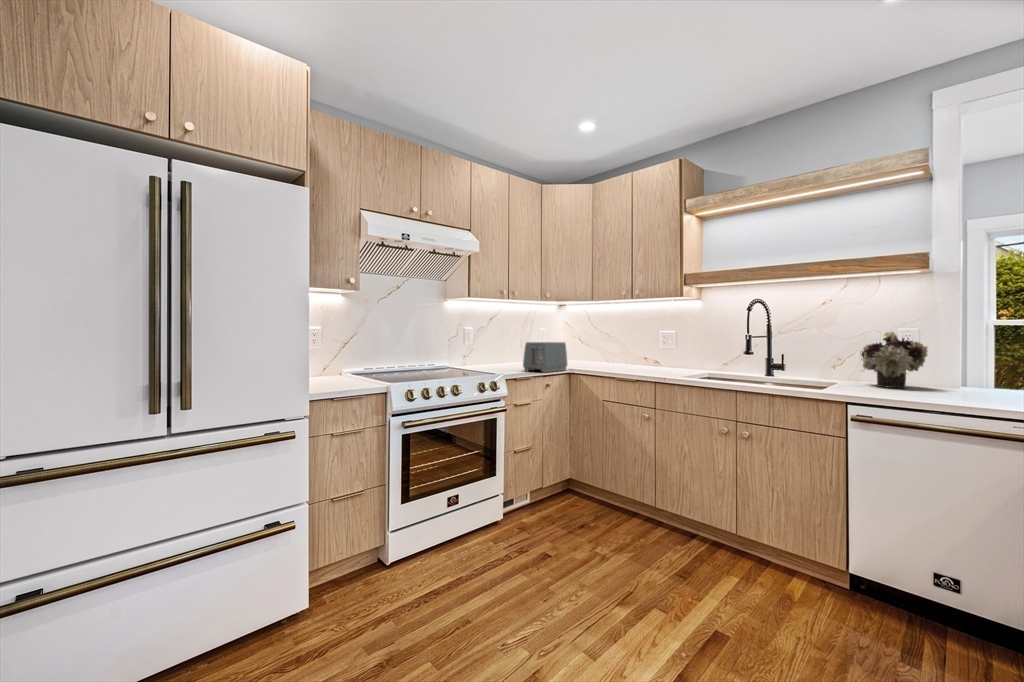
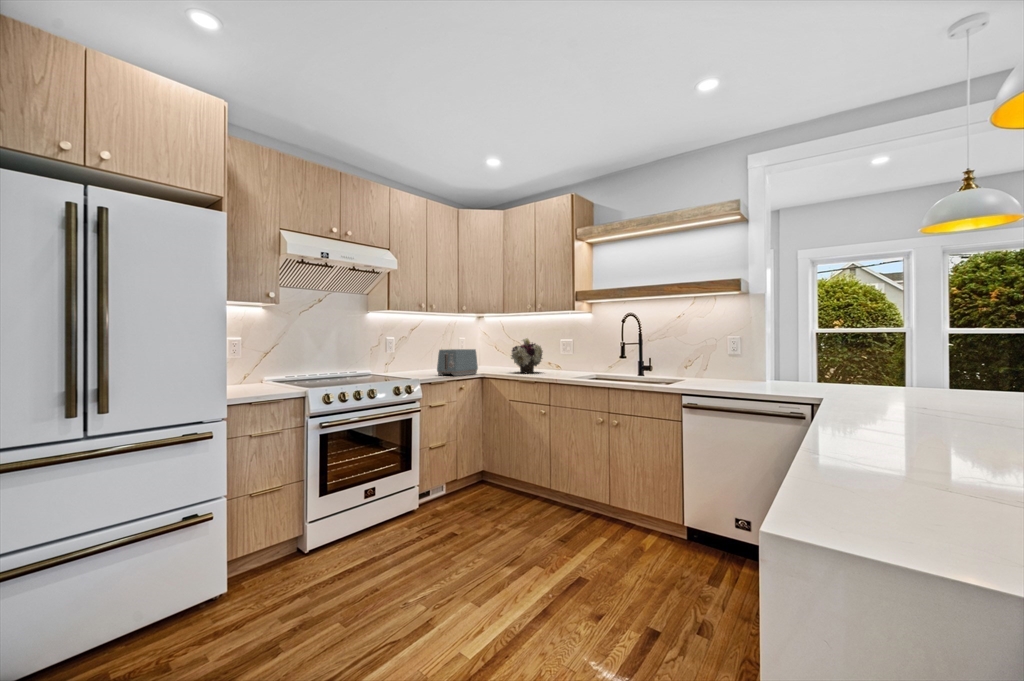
flower arrangement: present [861,332,928,388] -> present [511,338,543,373]

